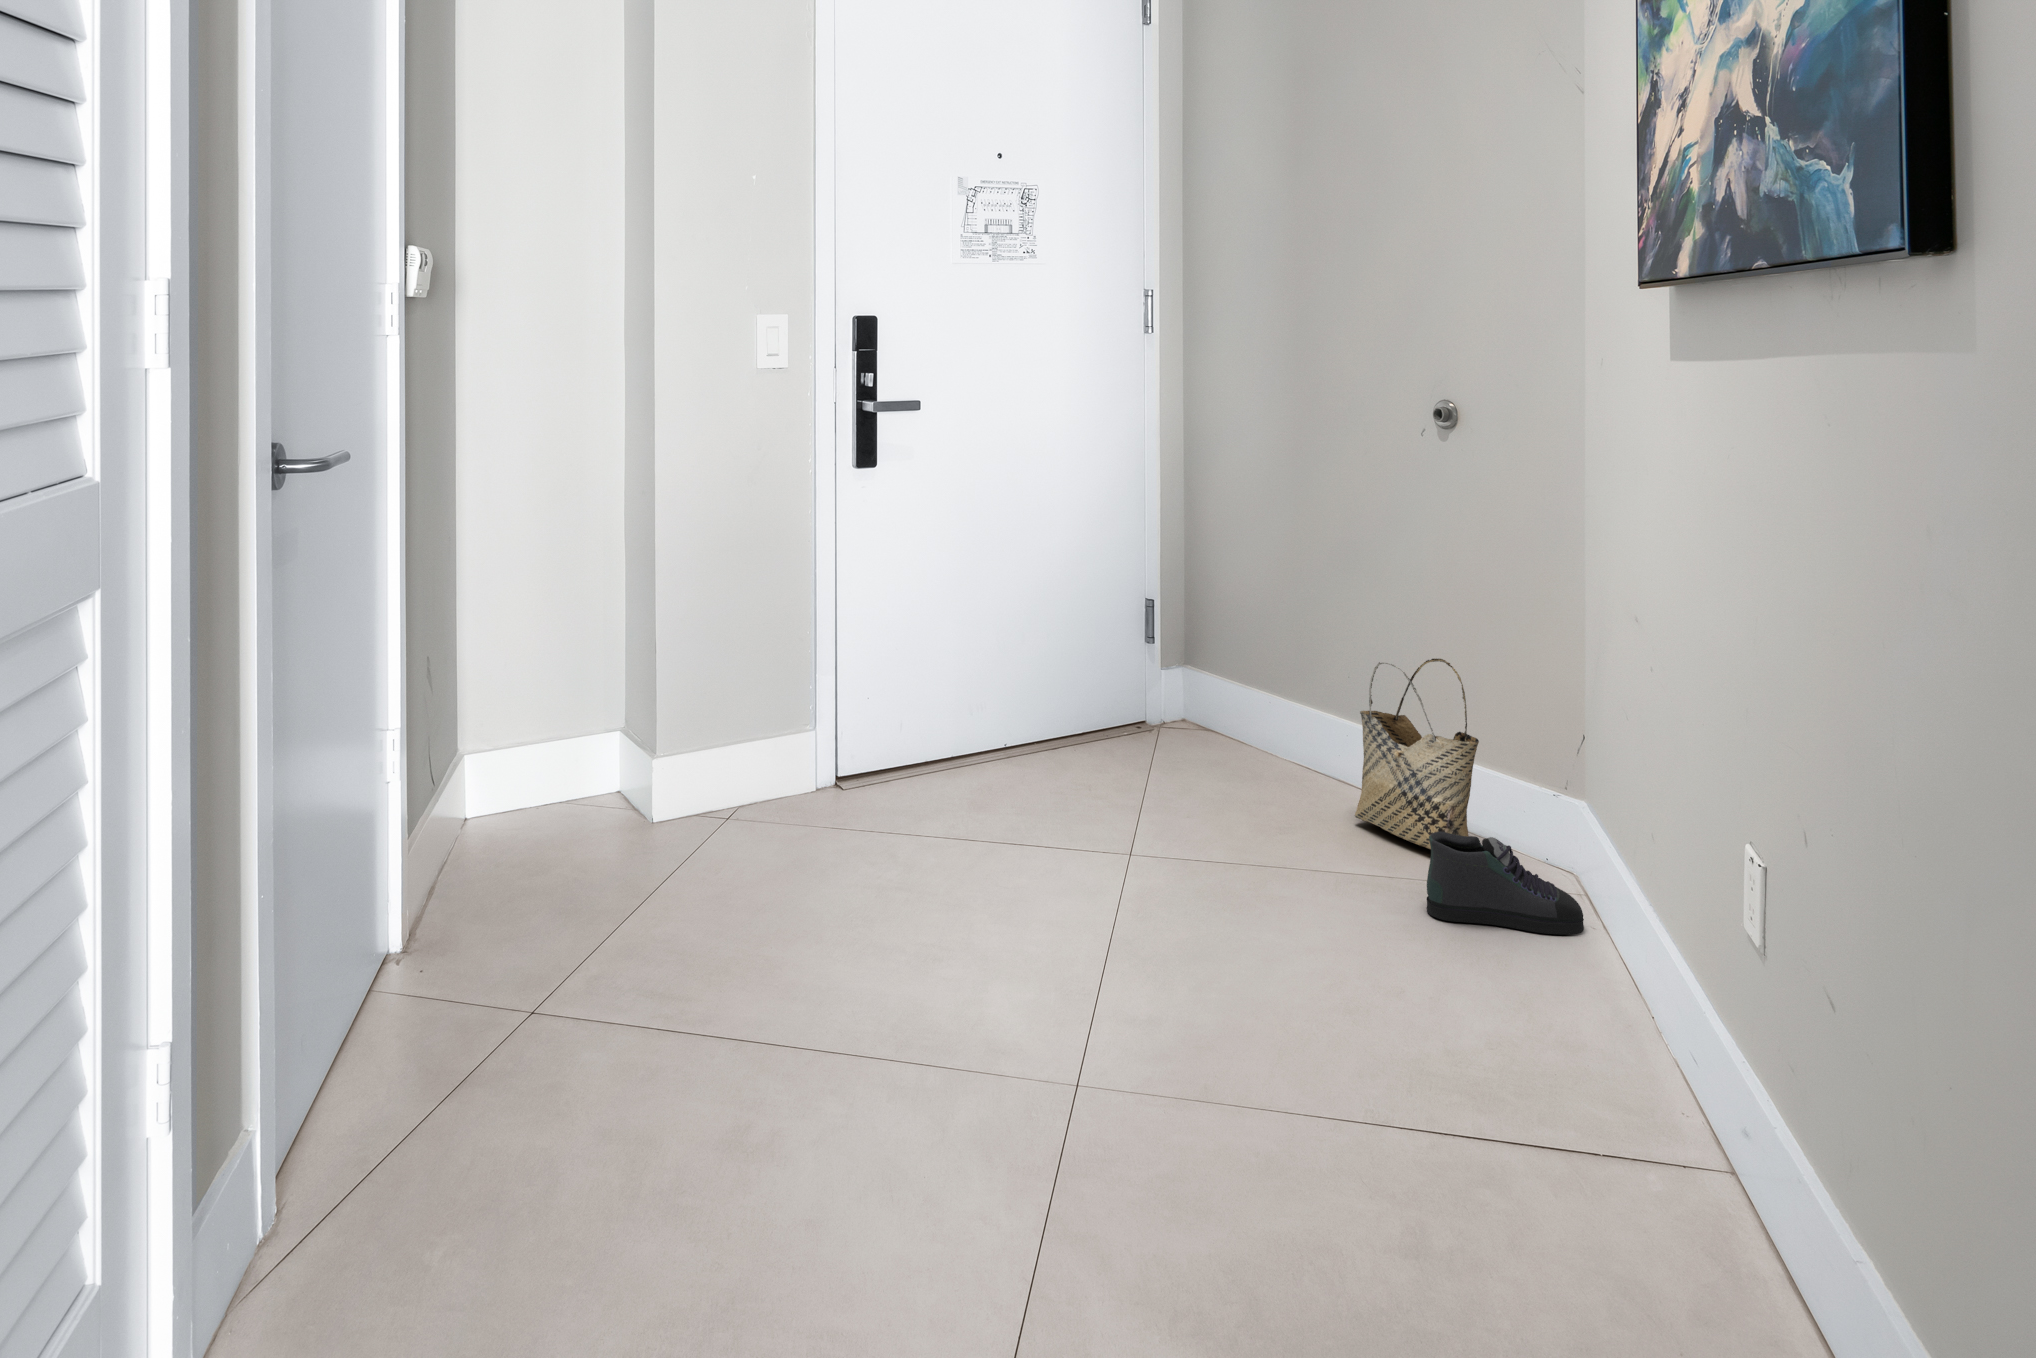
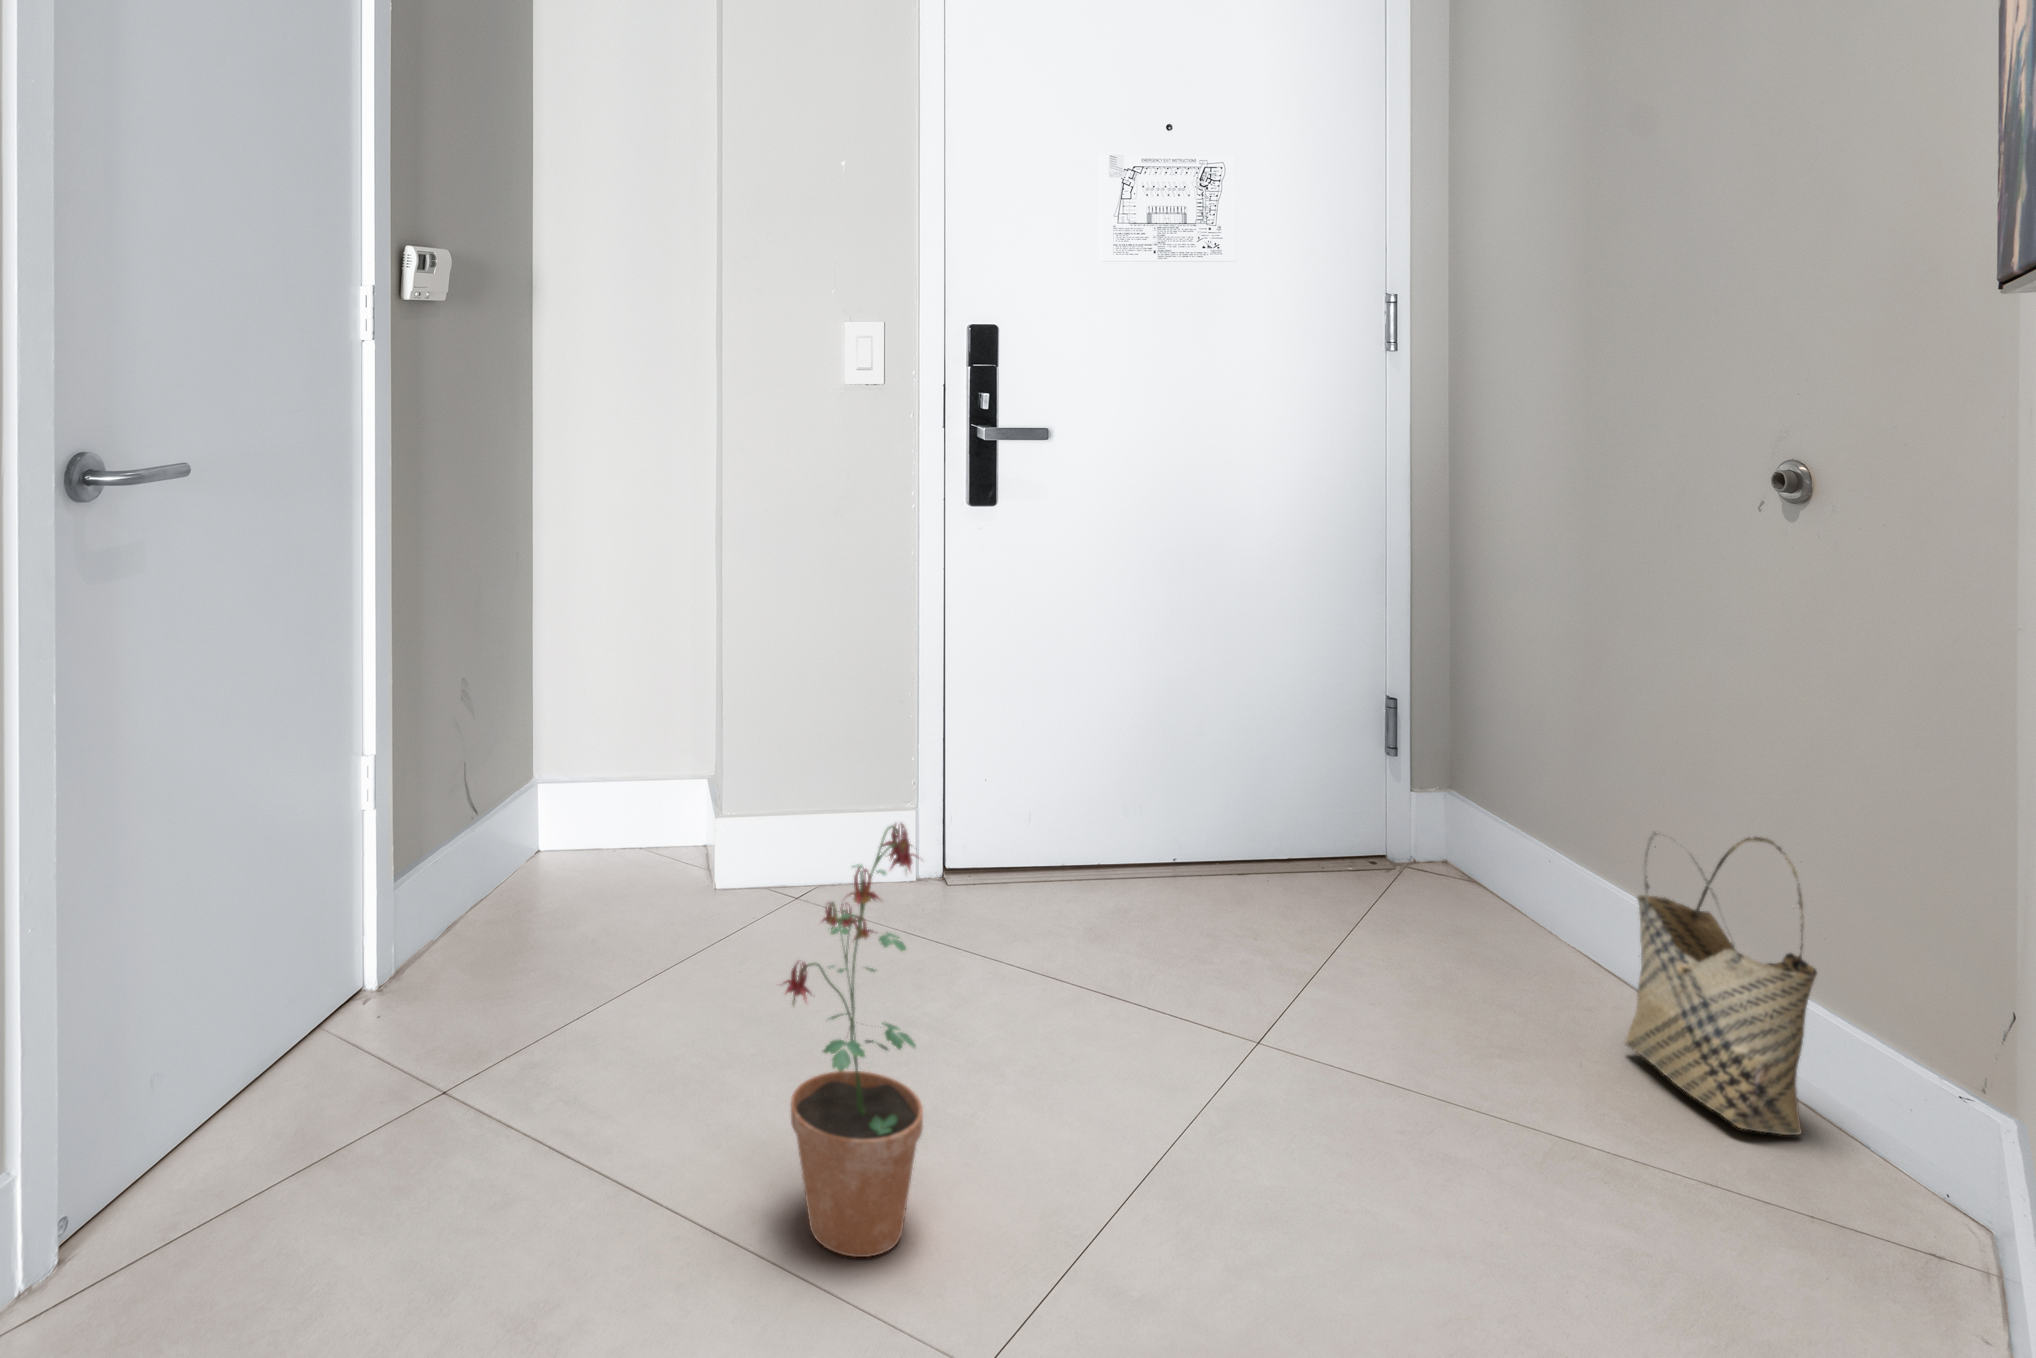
potted plant: none [872,707,982,1044] -> present [784,824,923,1257]
shoe: present [1427,832,1584,935] -> none [1678,1105,1956,1324]

